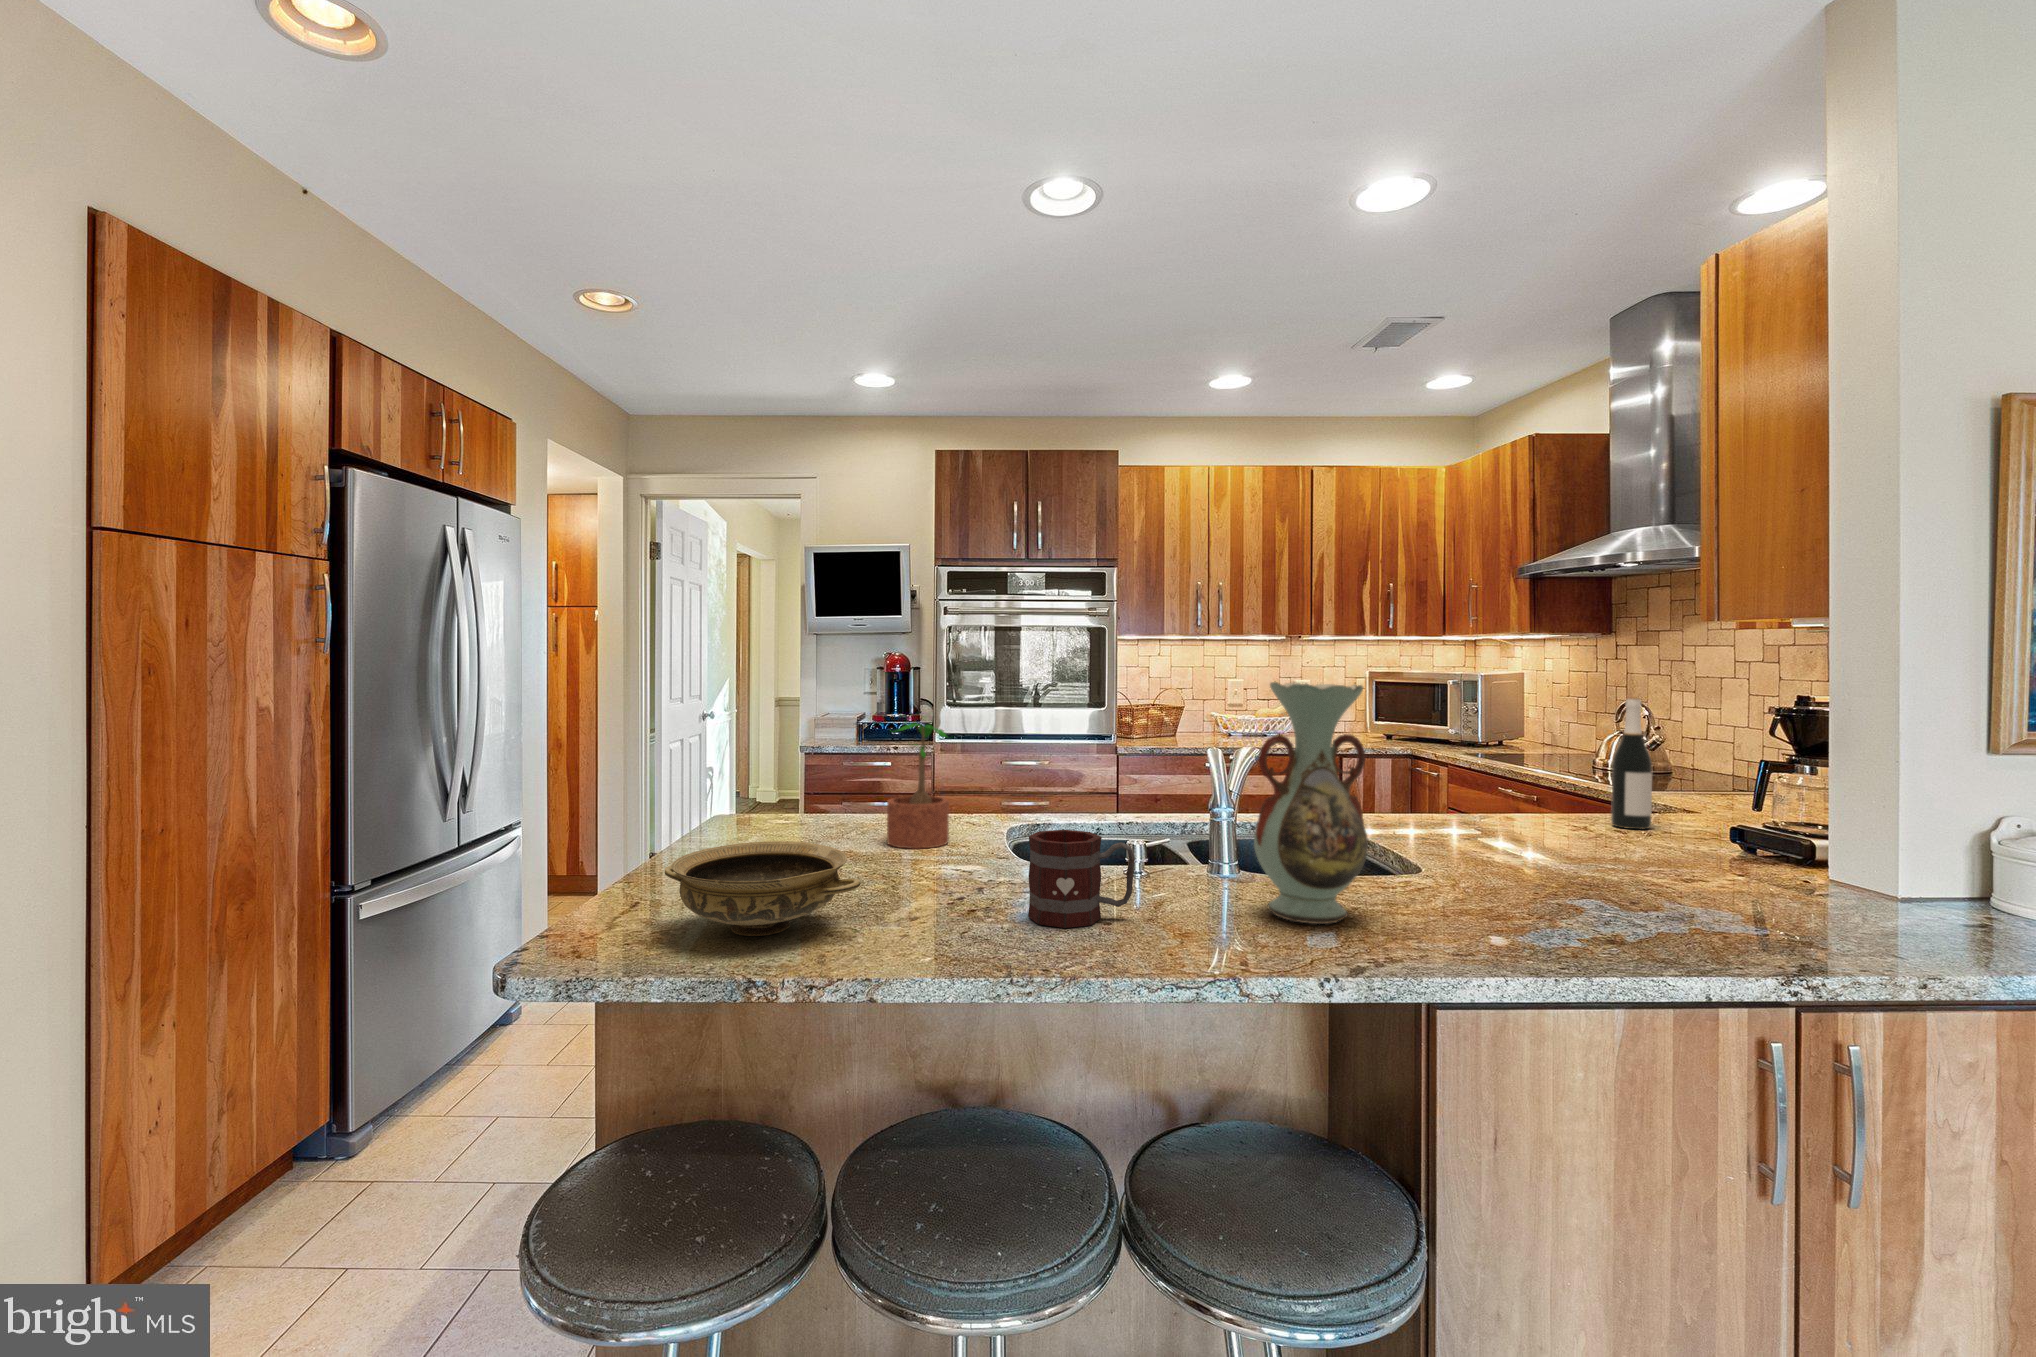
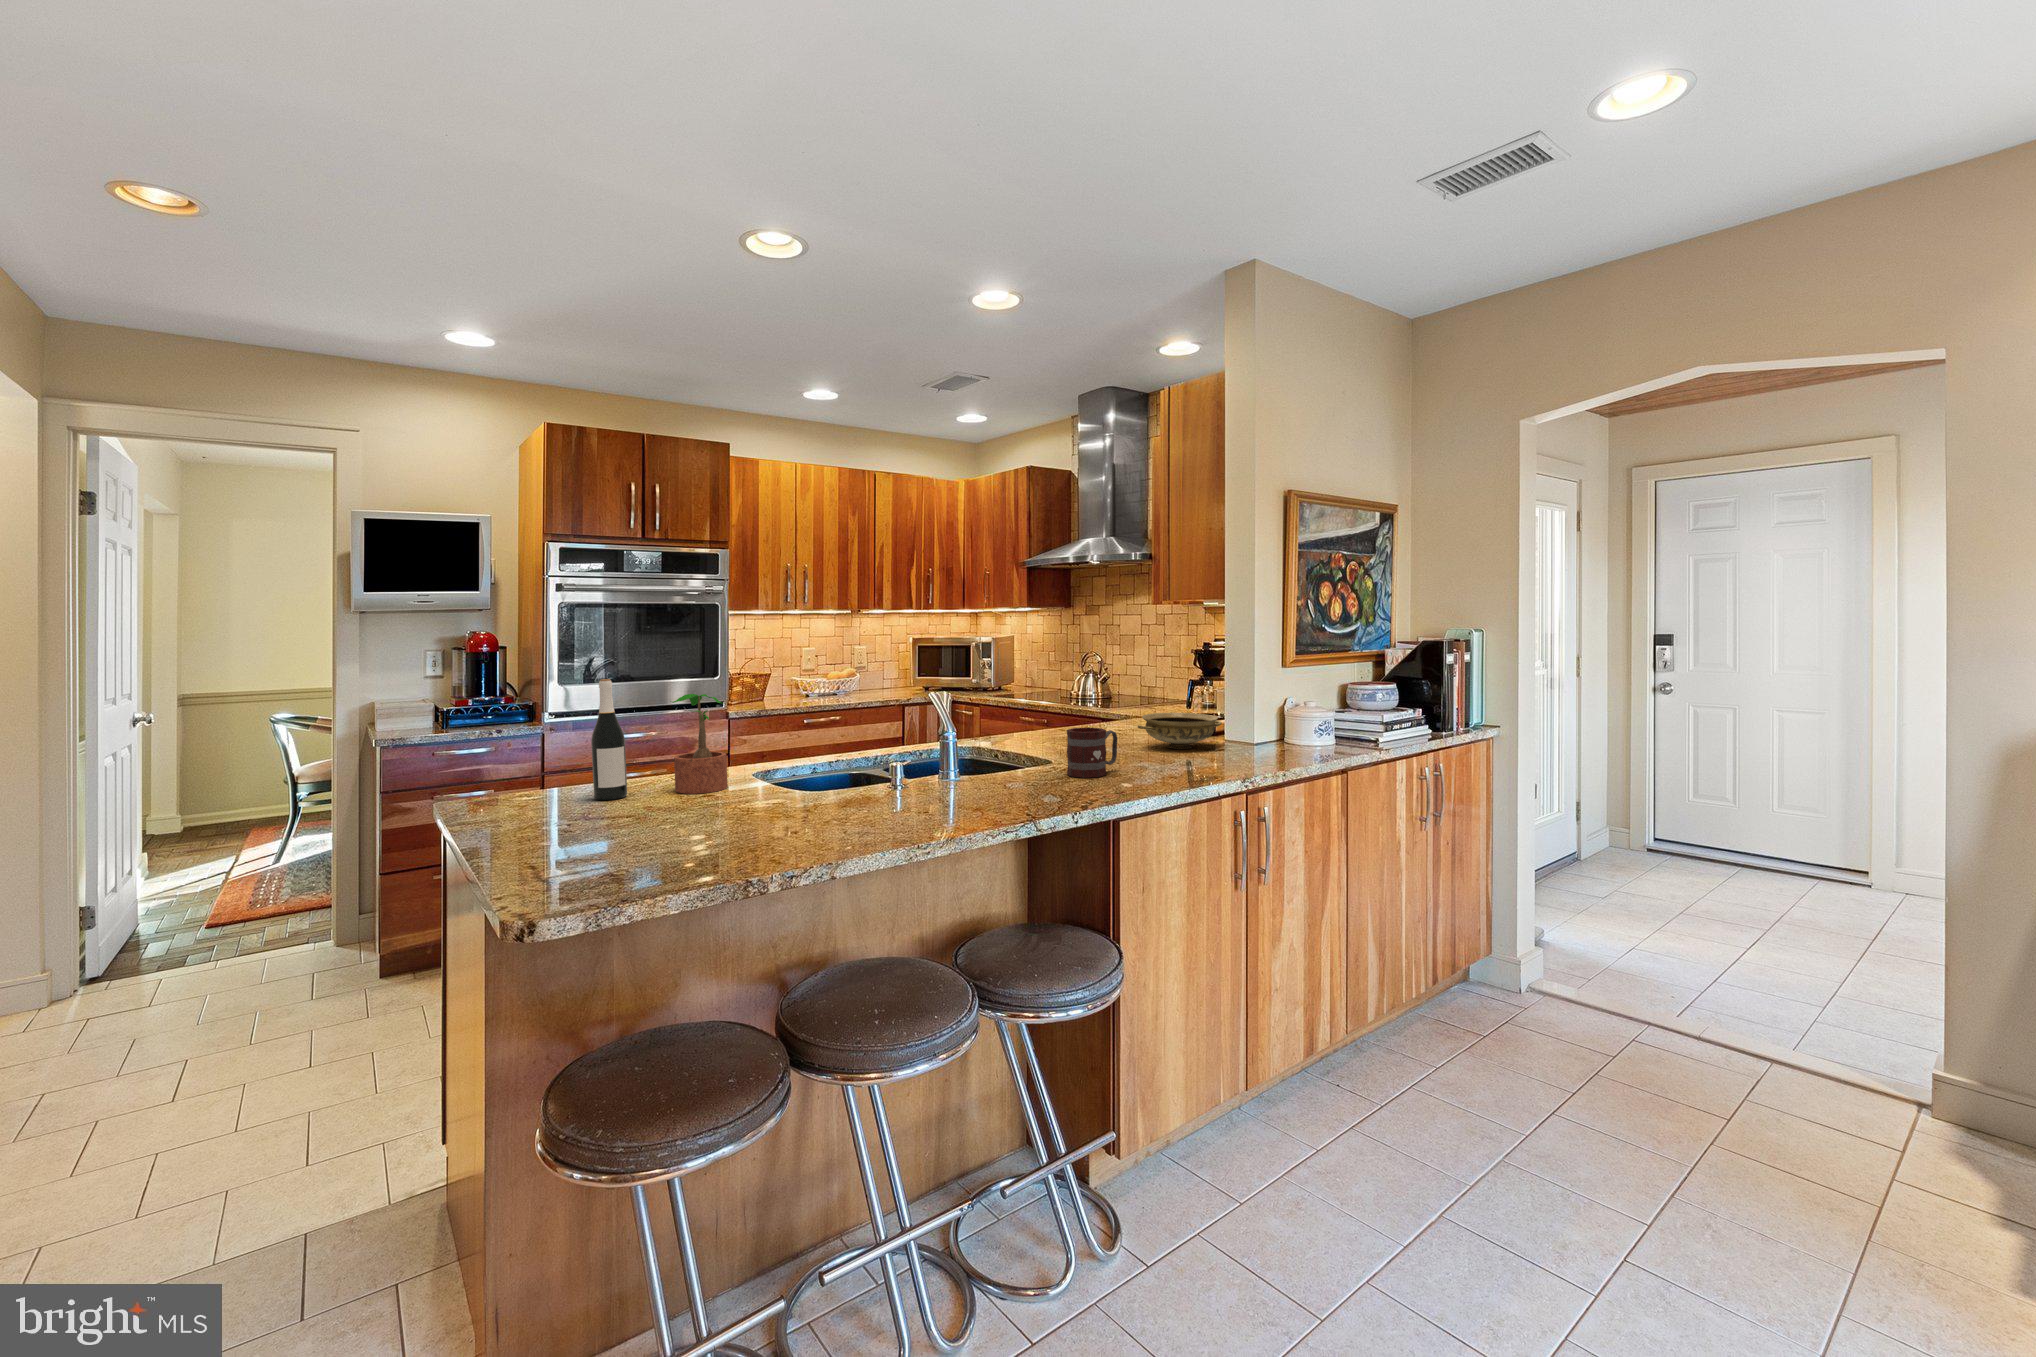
decorative vase: present [1254,682,1368,924] -> none [993,649,1058,792]
wine bottle: present [1611,697,1652,830] -> present [591,679,627,800]
mug: present [1028,830,1135,928] -> present [1067,727,1118,778]
ceramic bowl: present [665,841,860,936] -> present [1138,713,1222,749]

